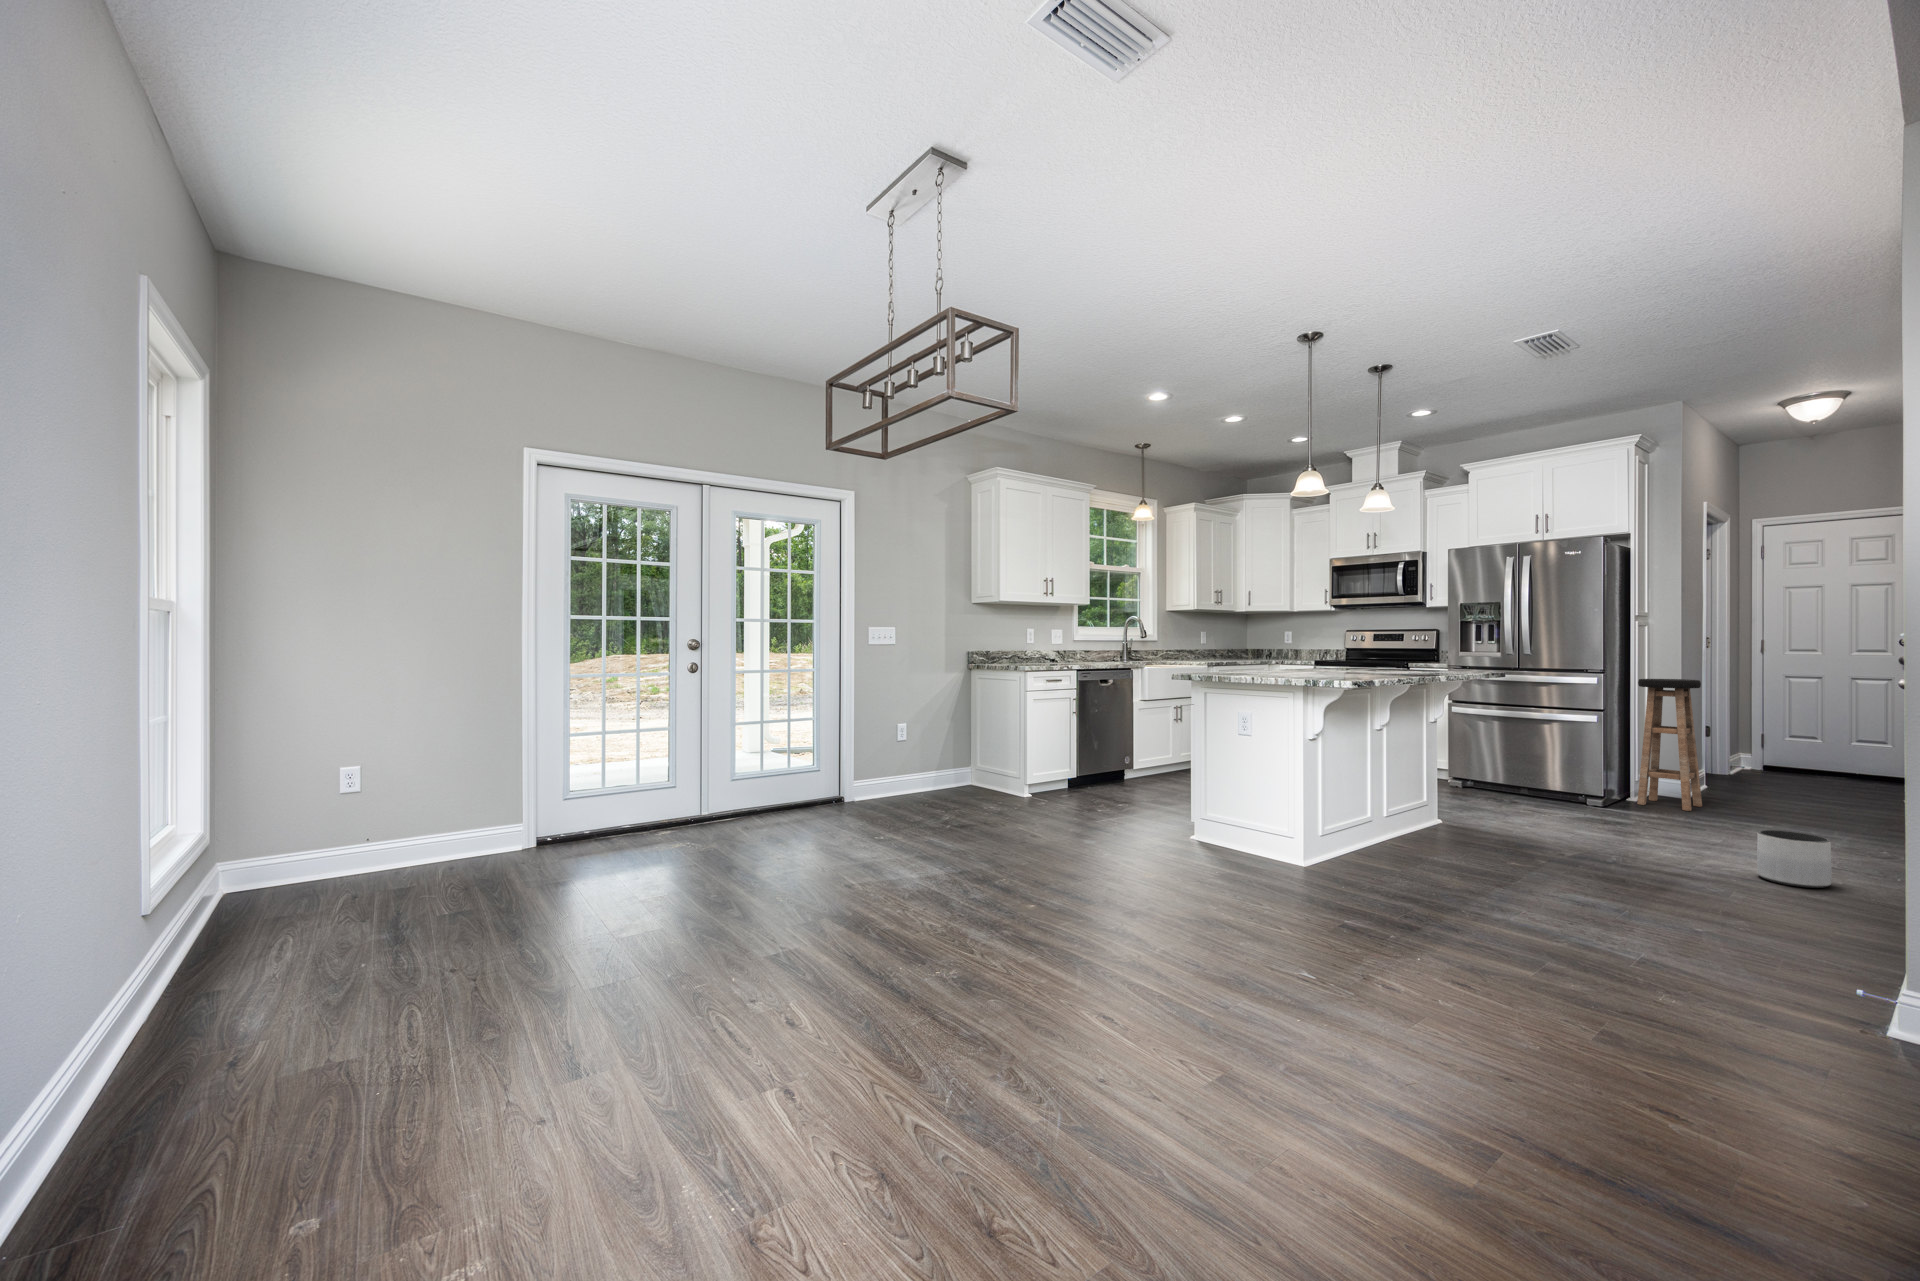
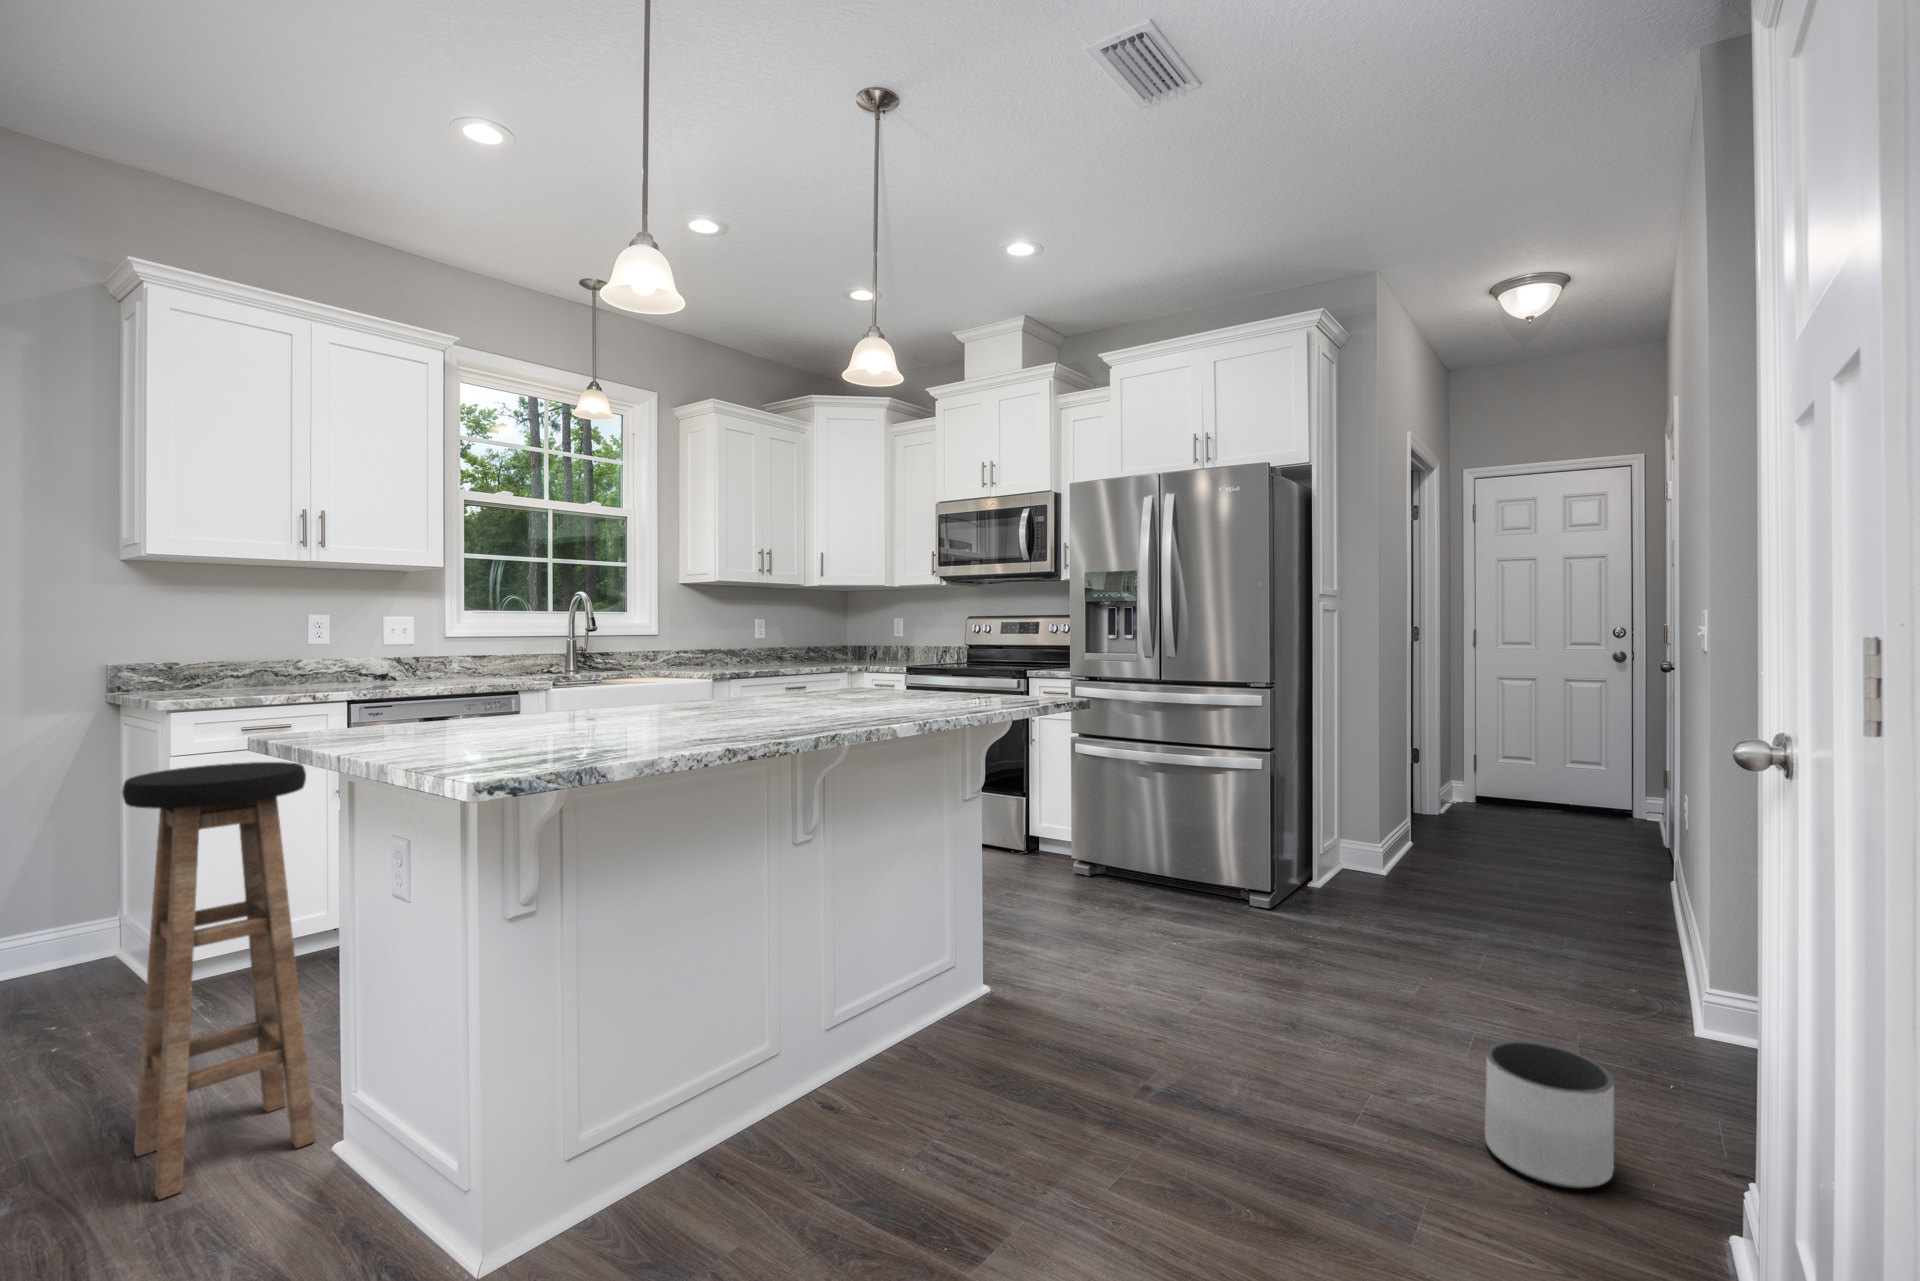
bar stool: present [1637,679,1702,811] -> present [122,762,316,1199]

